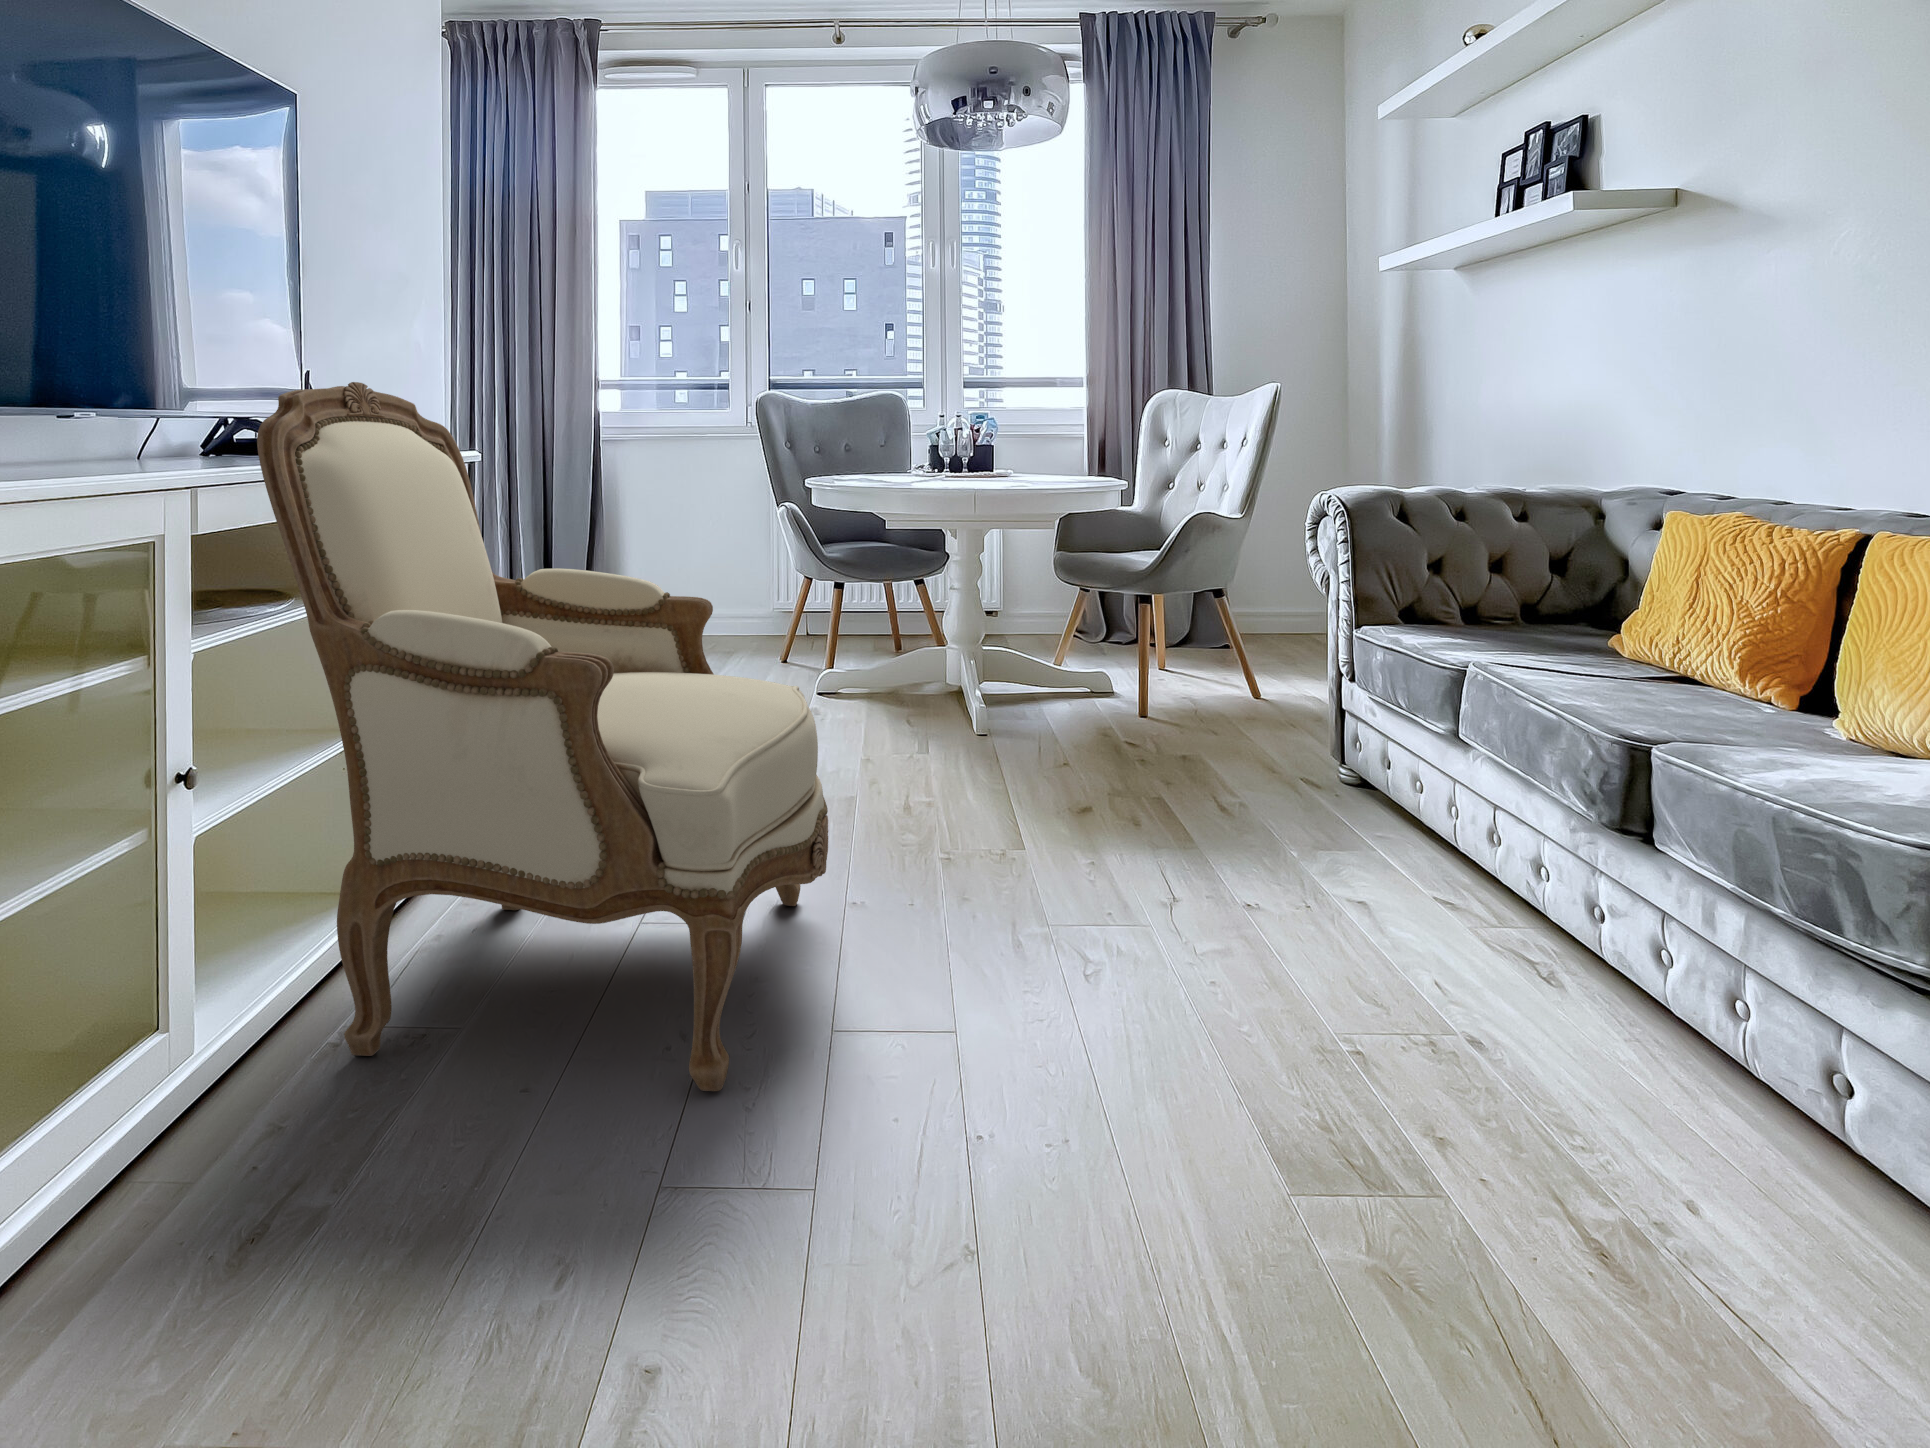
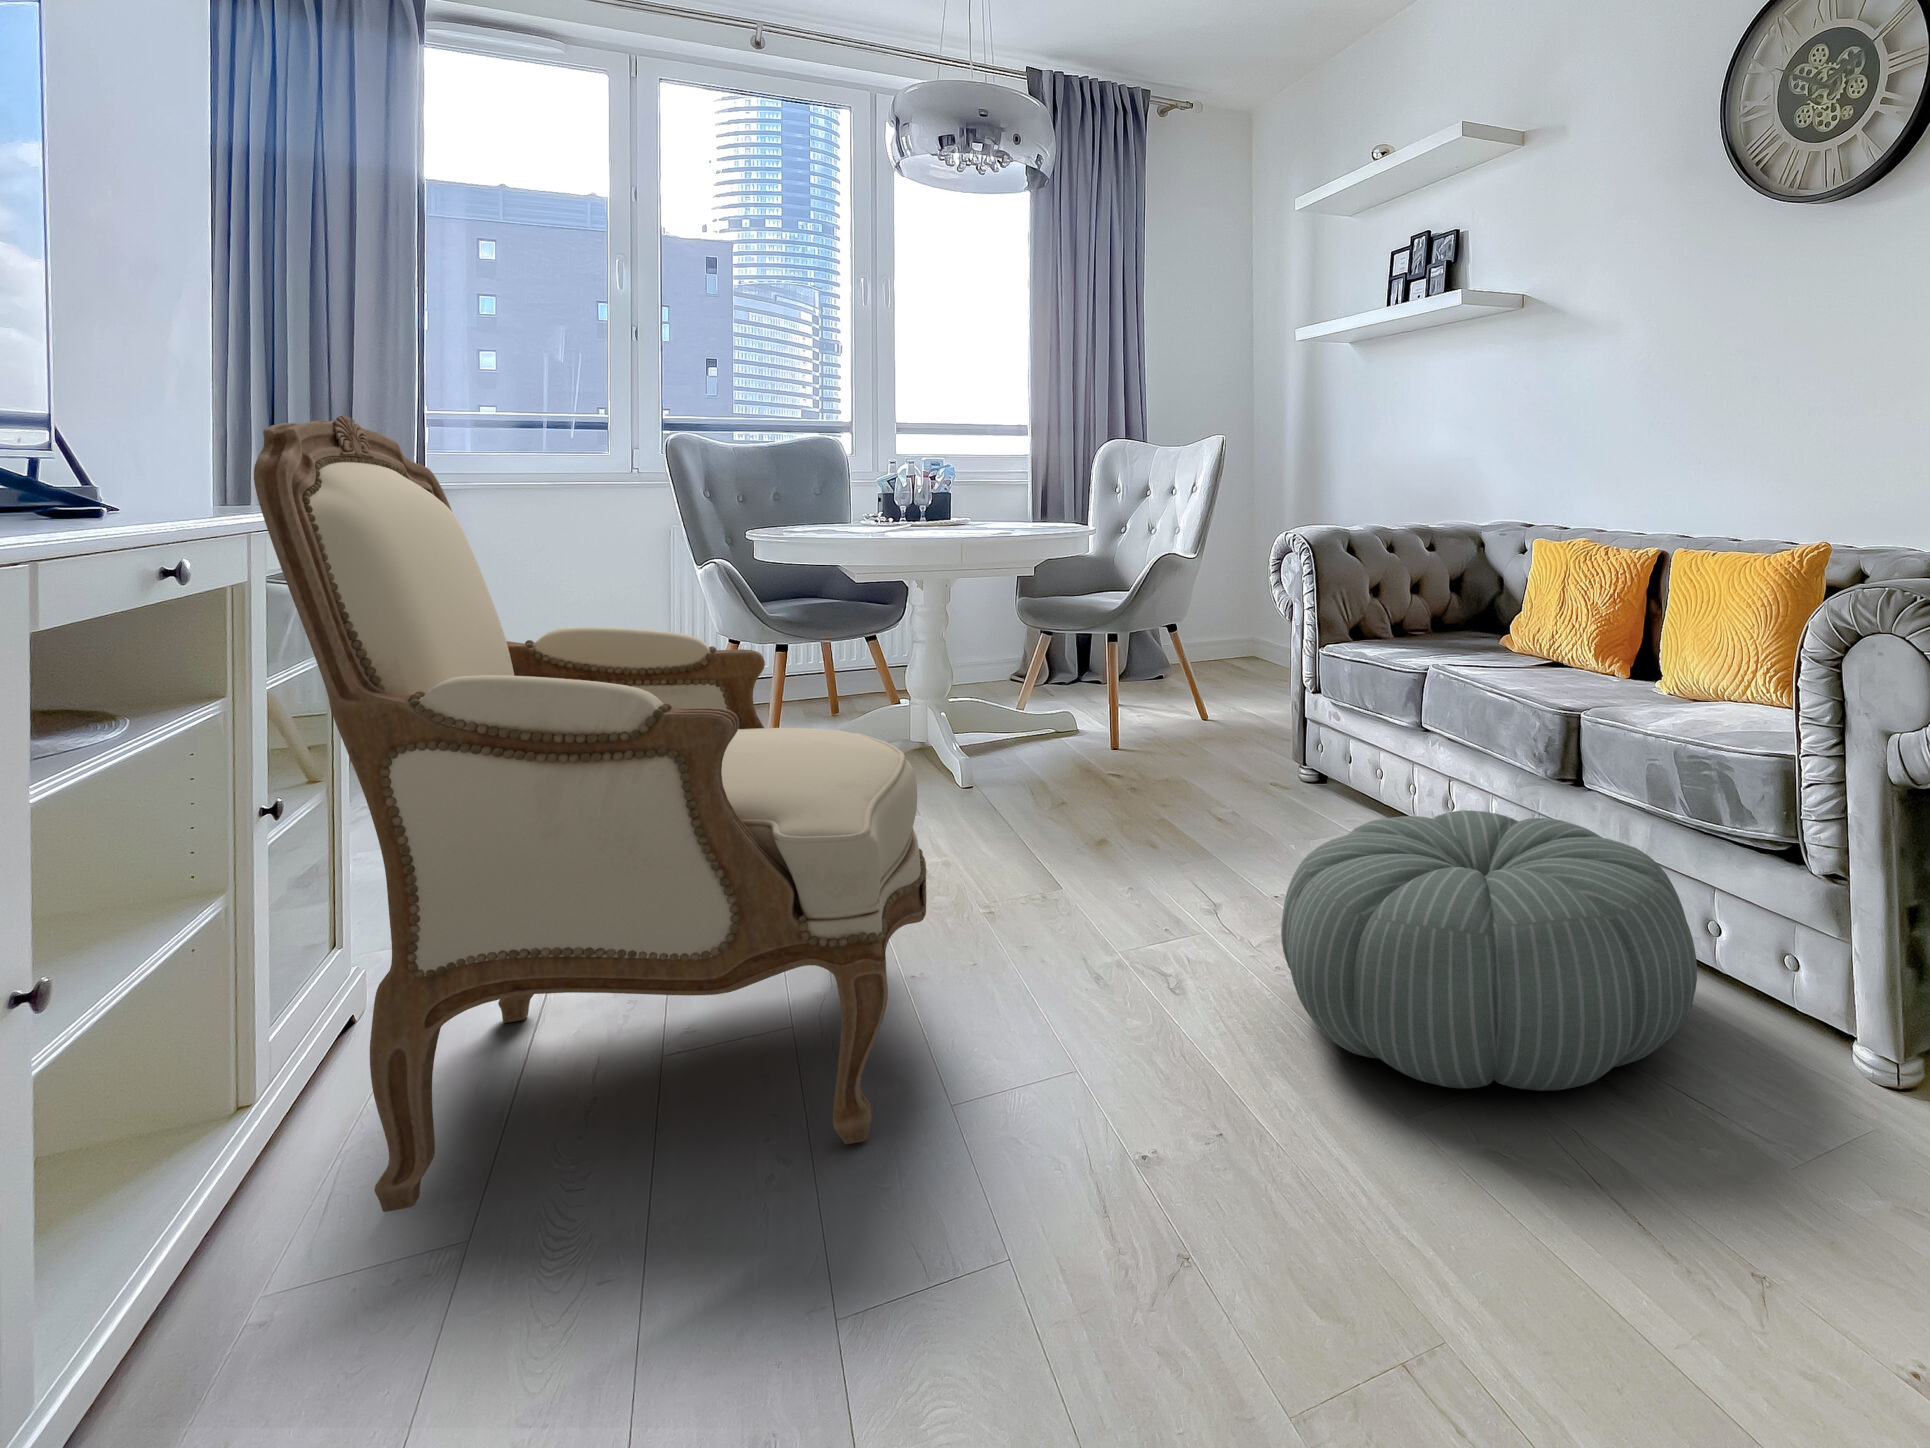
pouf: none [1189,850,1766,1248] -> present [1281,810,1697,1091]

